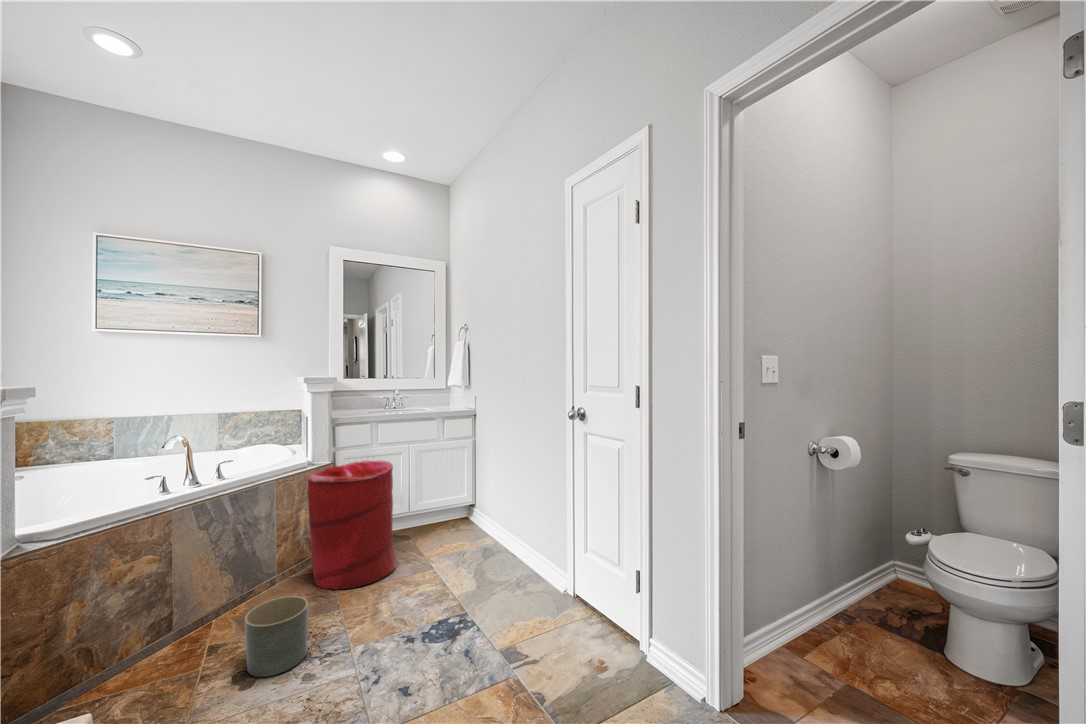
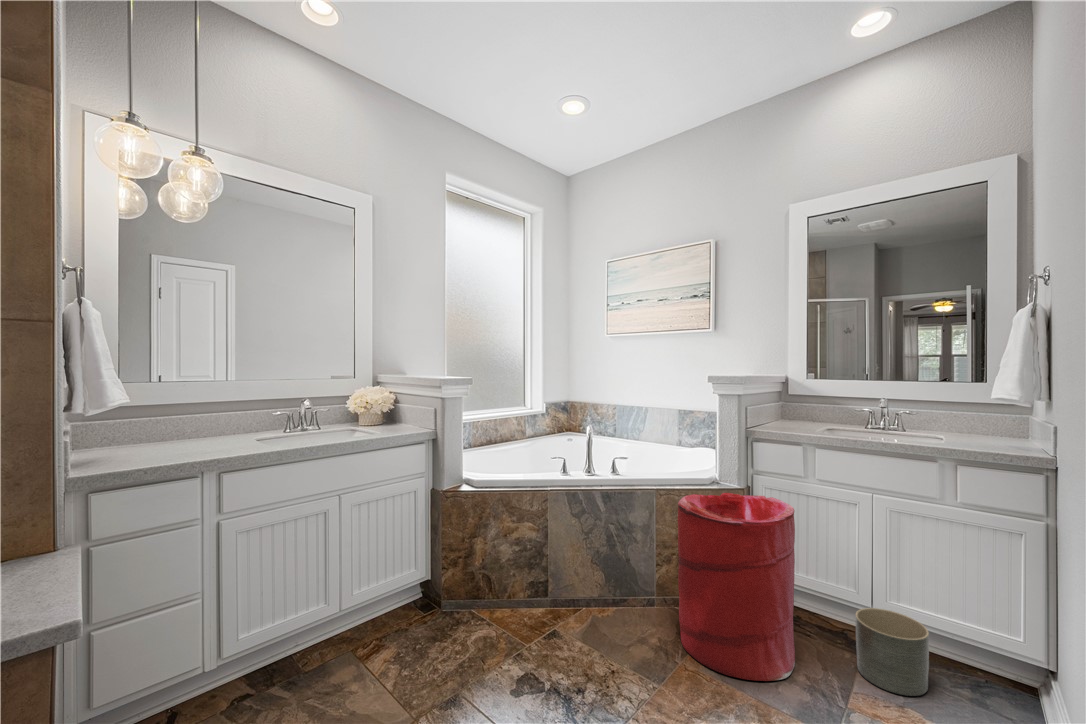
planter: present [245,596,308,677] -> present [855,608,929,696]

